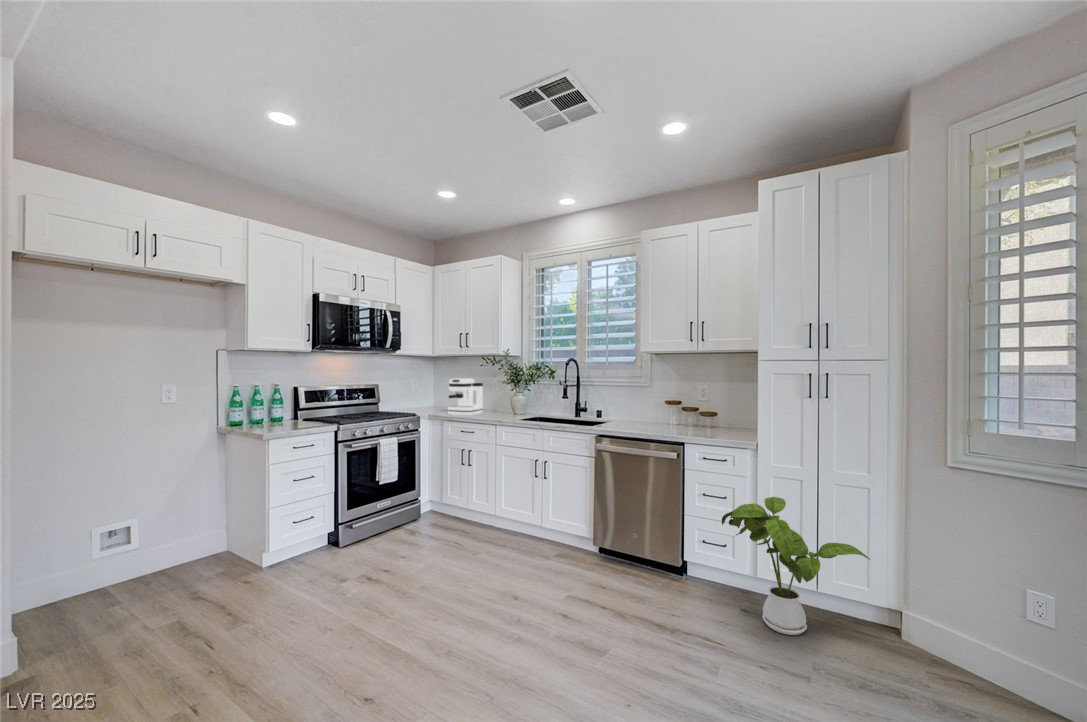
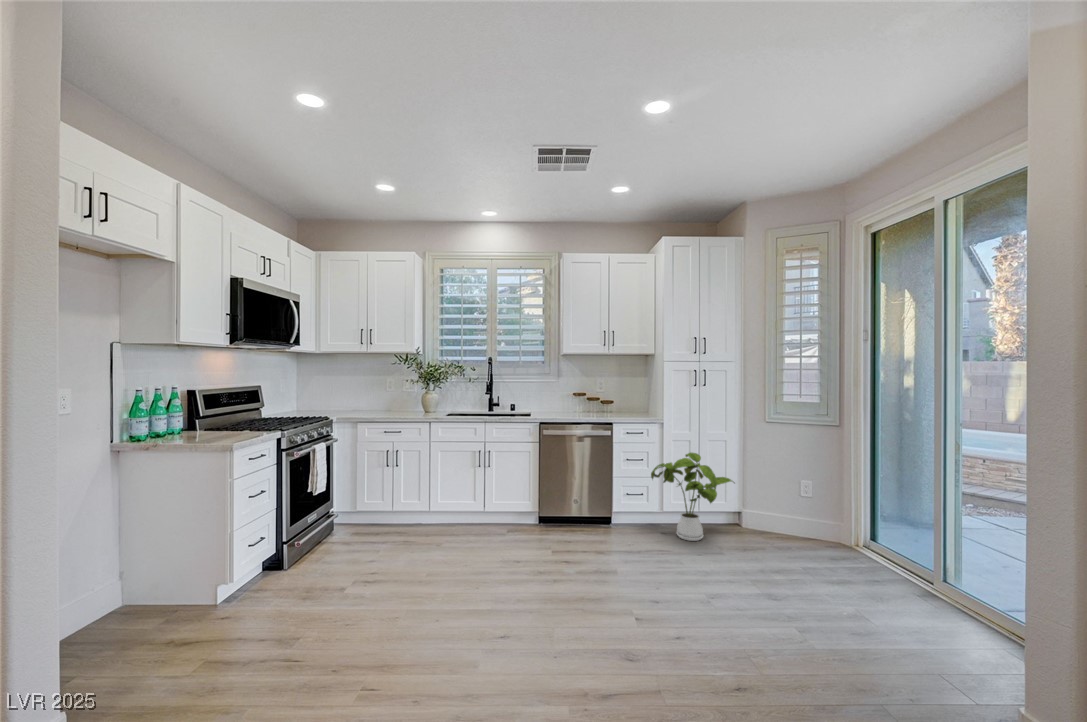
coffee maker: present [448,378,483,416] -> none [361,377,393,415]

